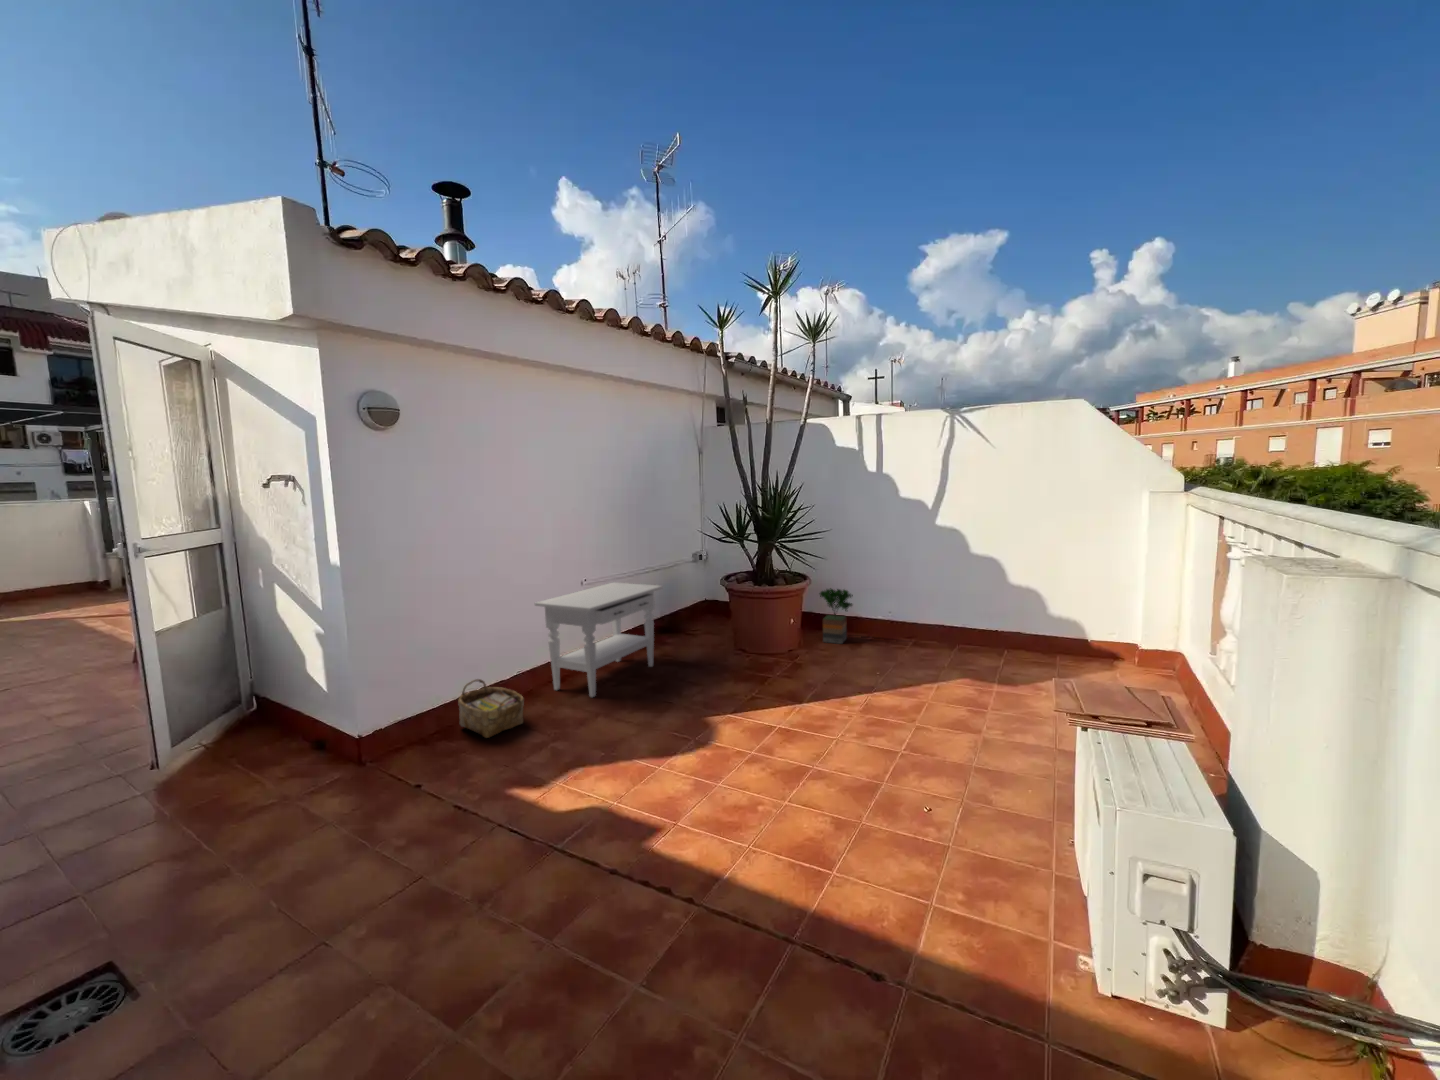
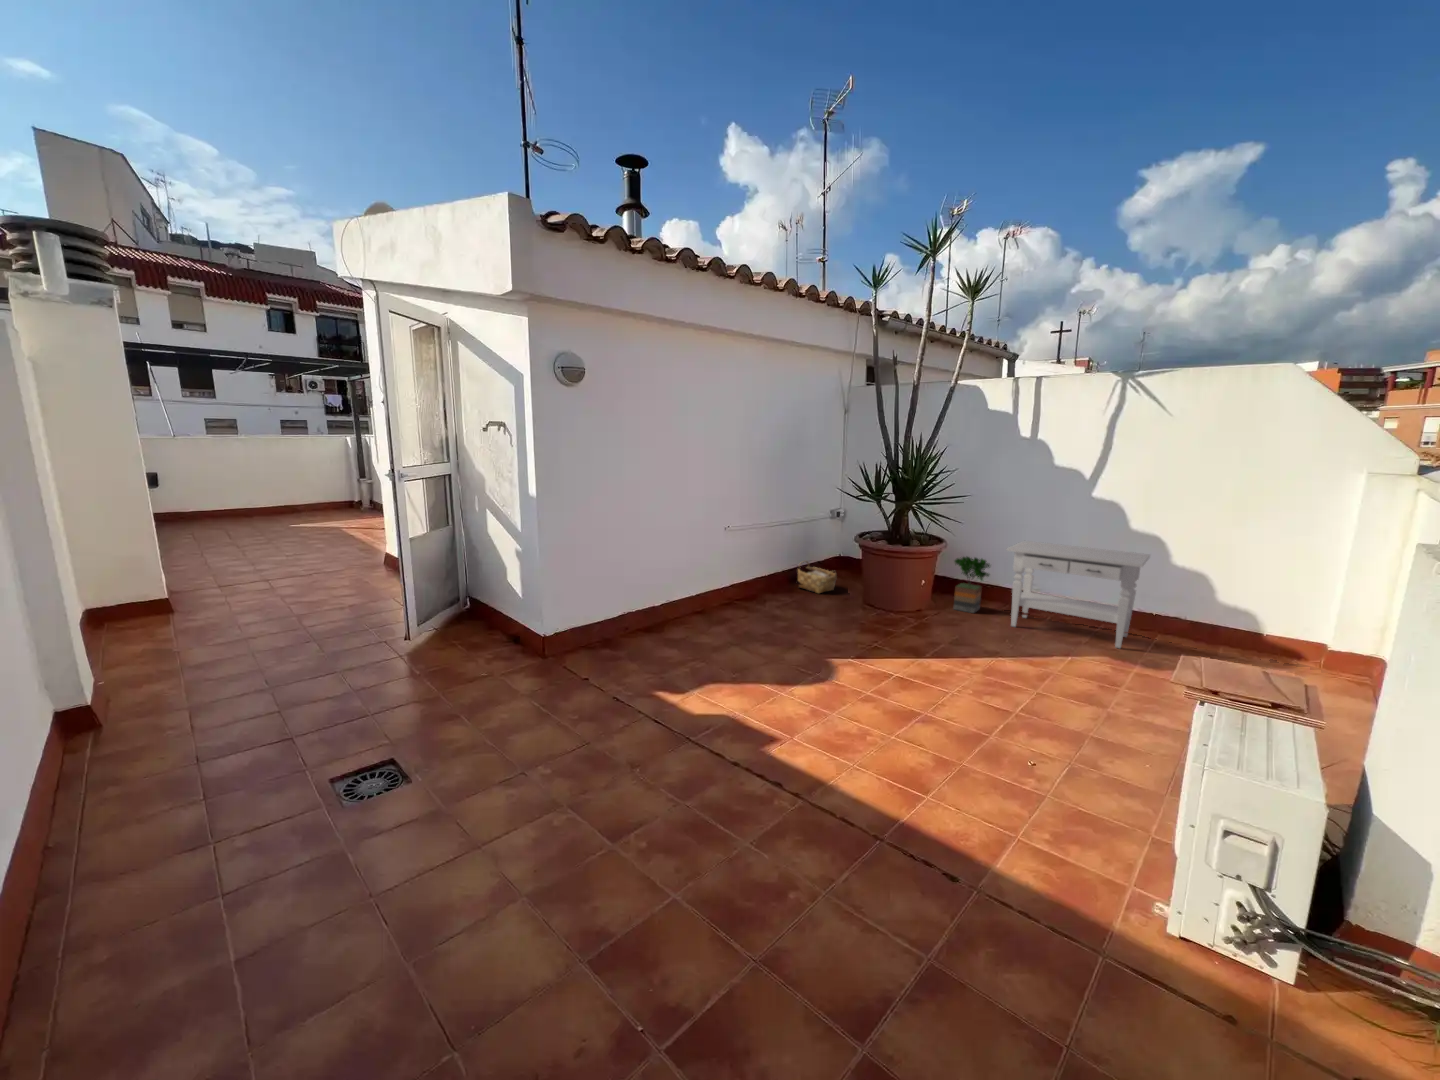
side table: present [535,583,663,697] -> present [1007,541,1150,649]
woven basket: present [458,679,524,738] -> present [798,561,837,593]

